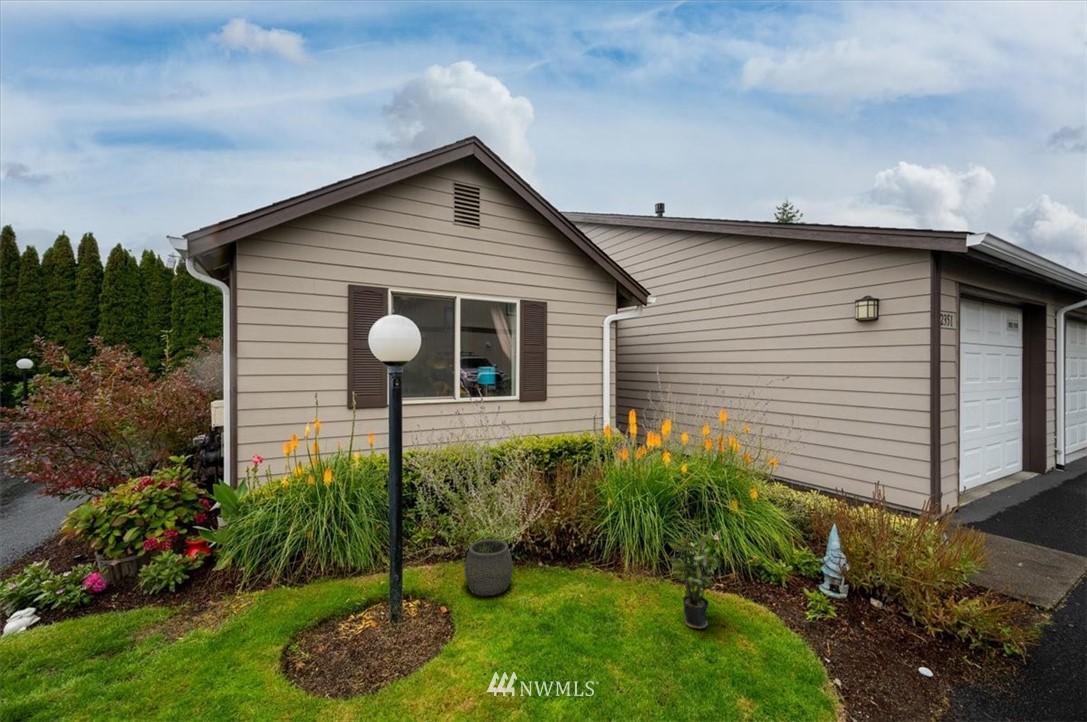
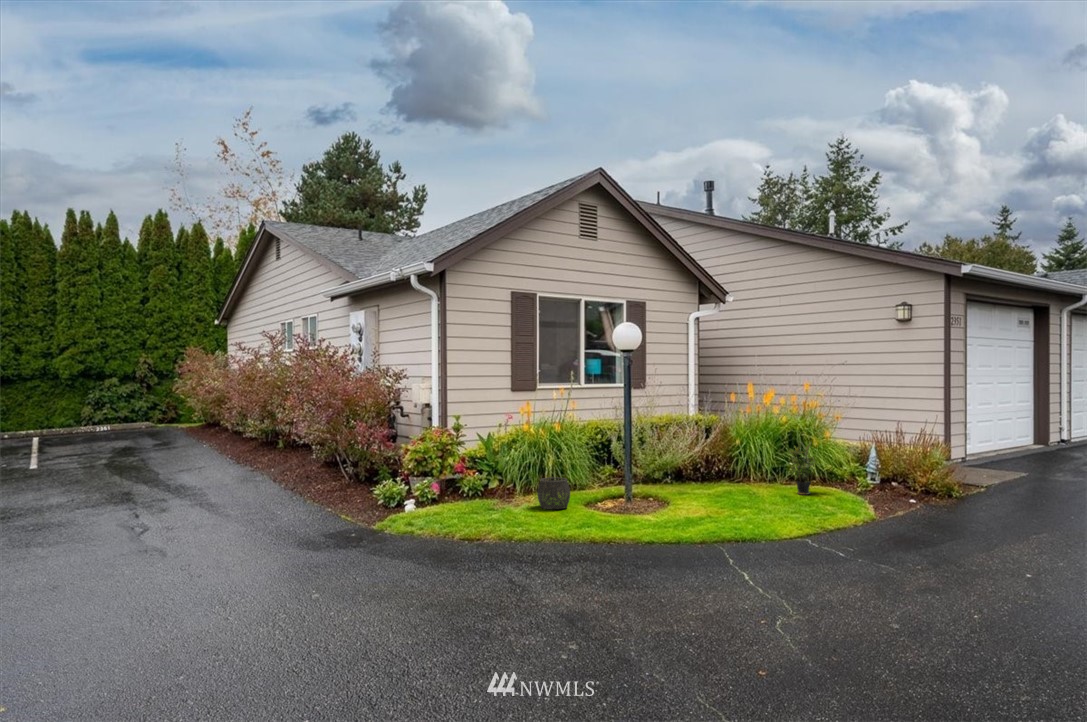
woven basket: present [465,539,513,596] -> present [538,477,570,509]

